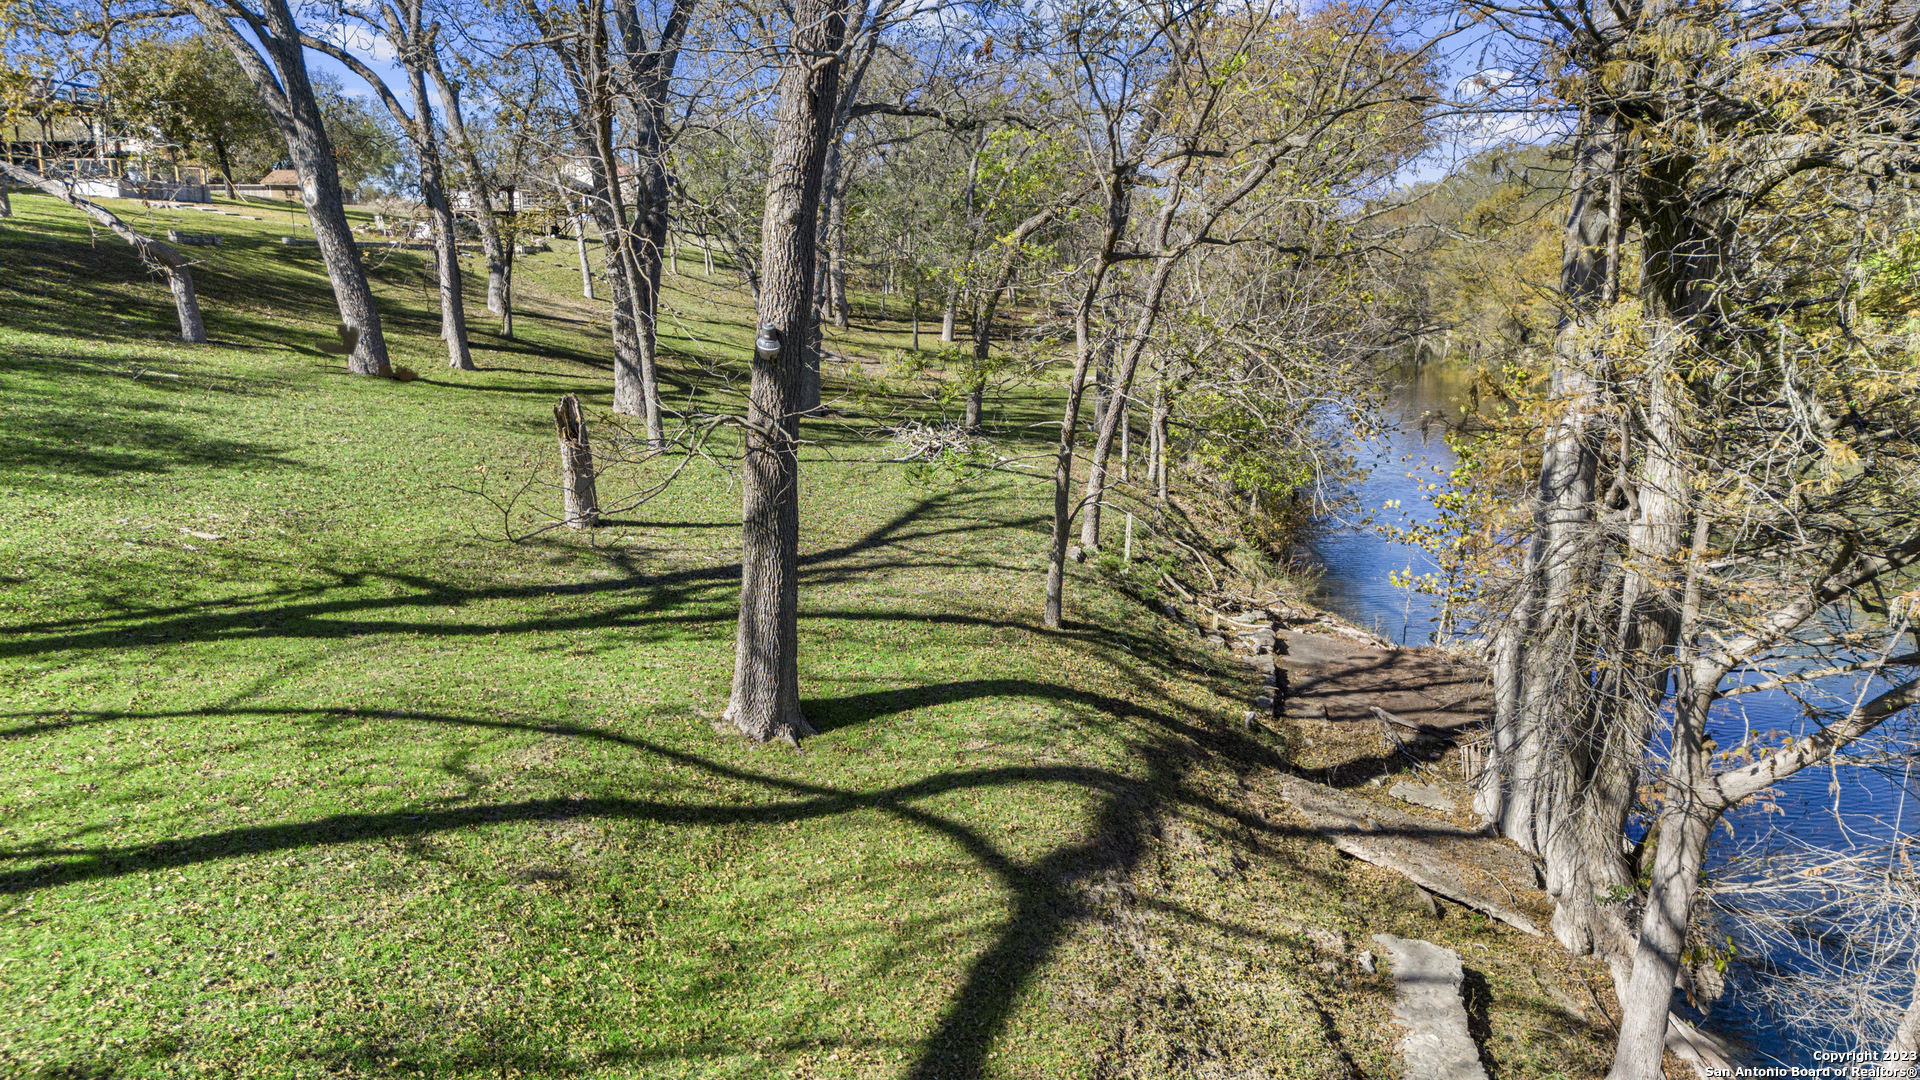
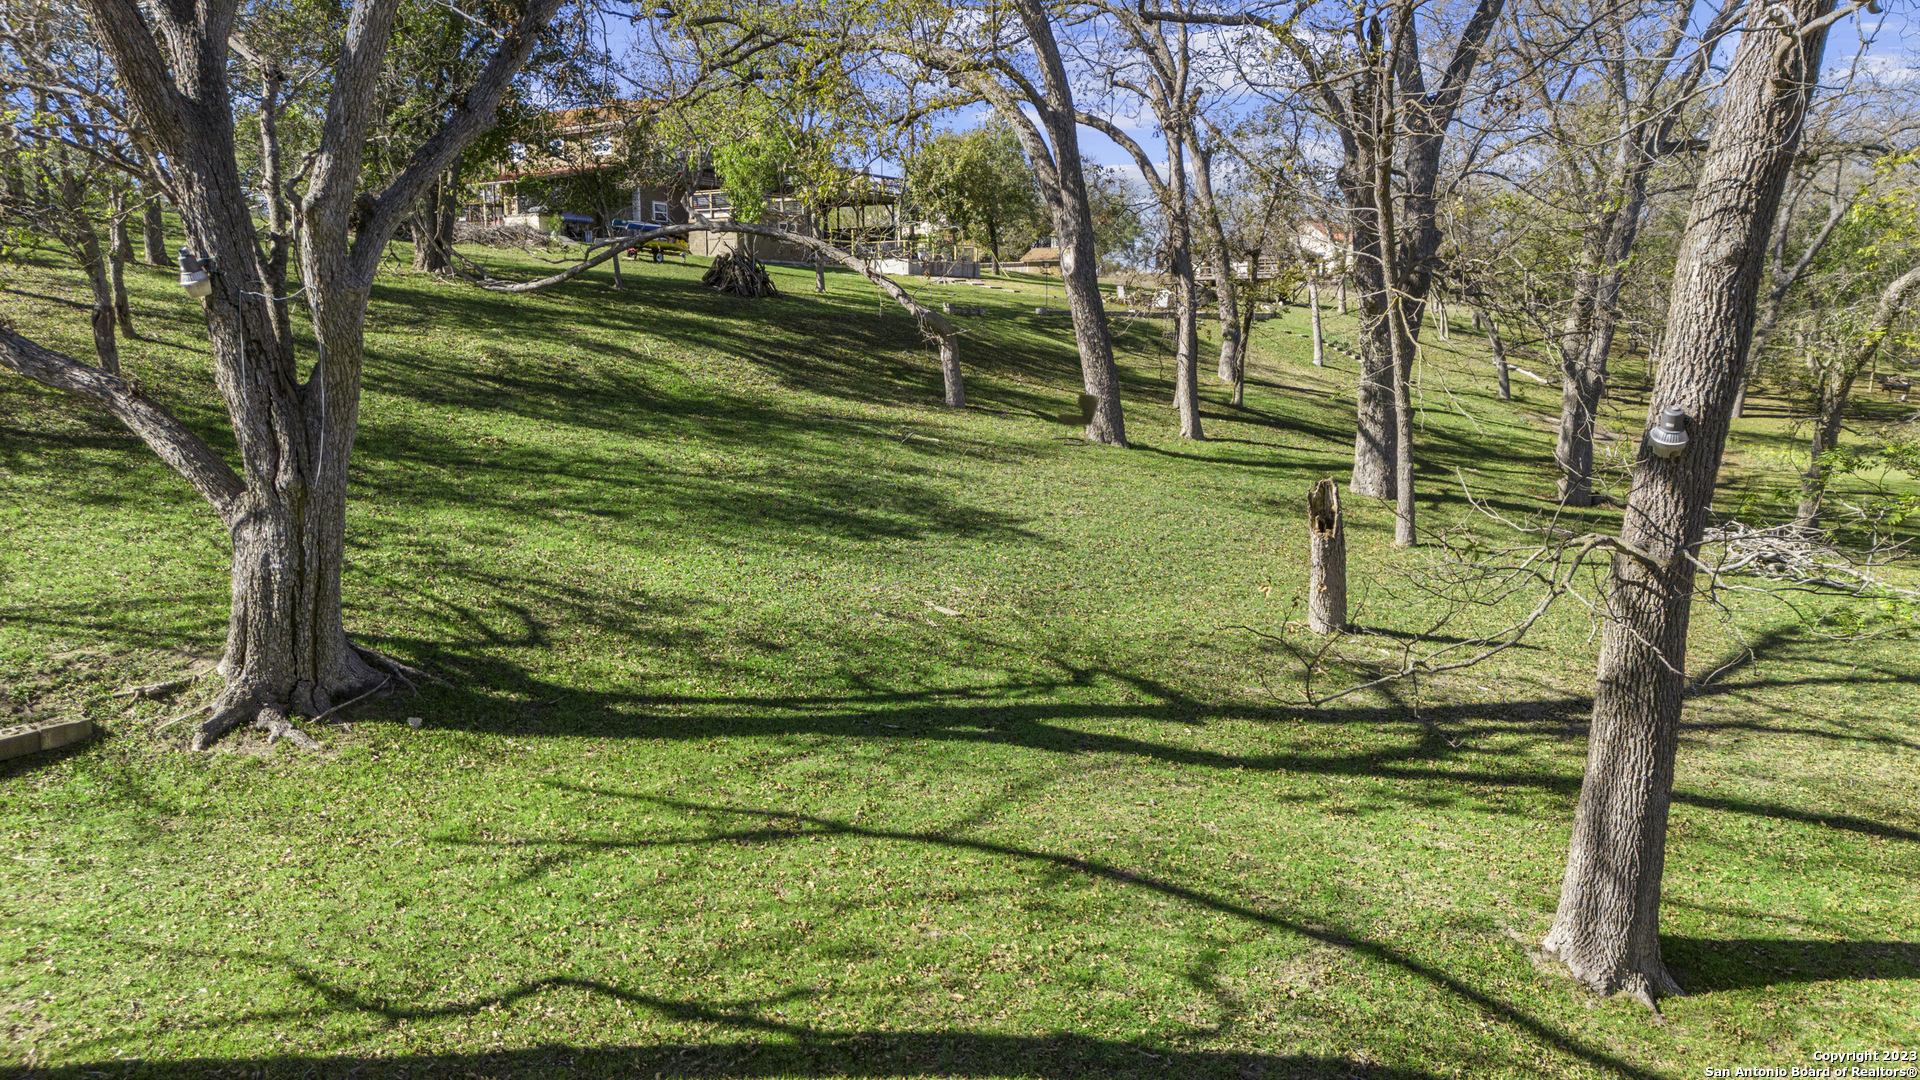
woven basket: present [377,364,419,381] -> none [1111,433,1151,452]

